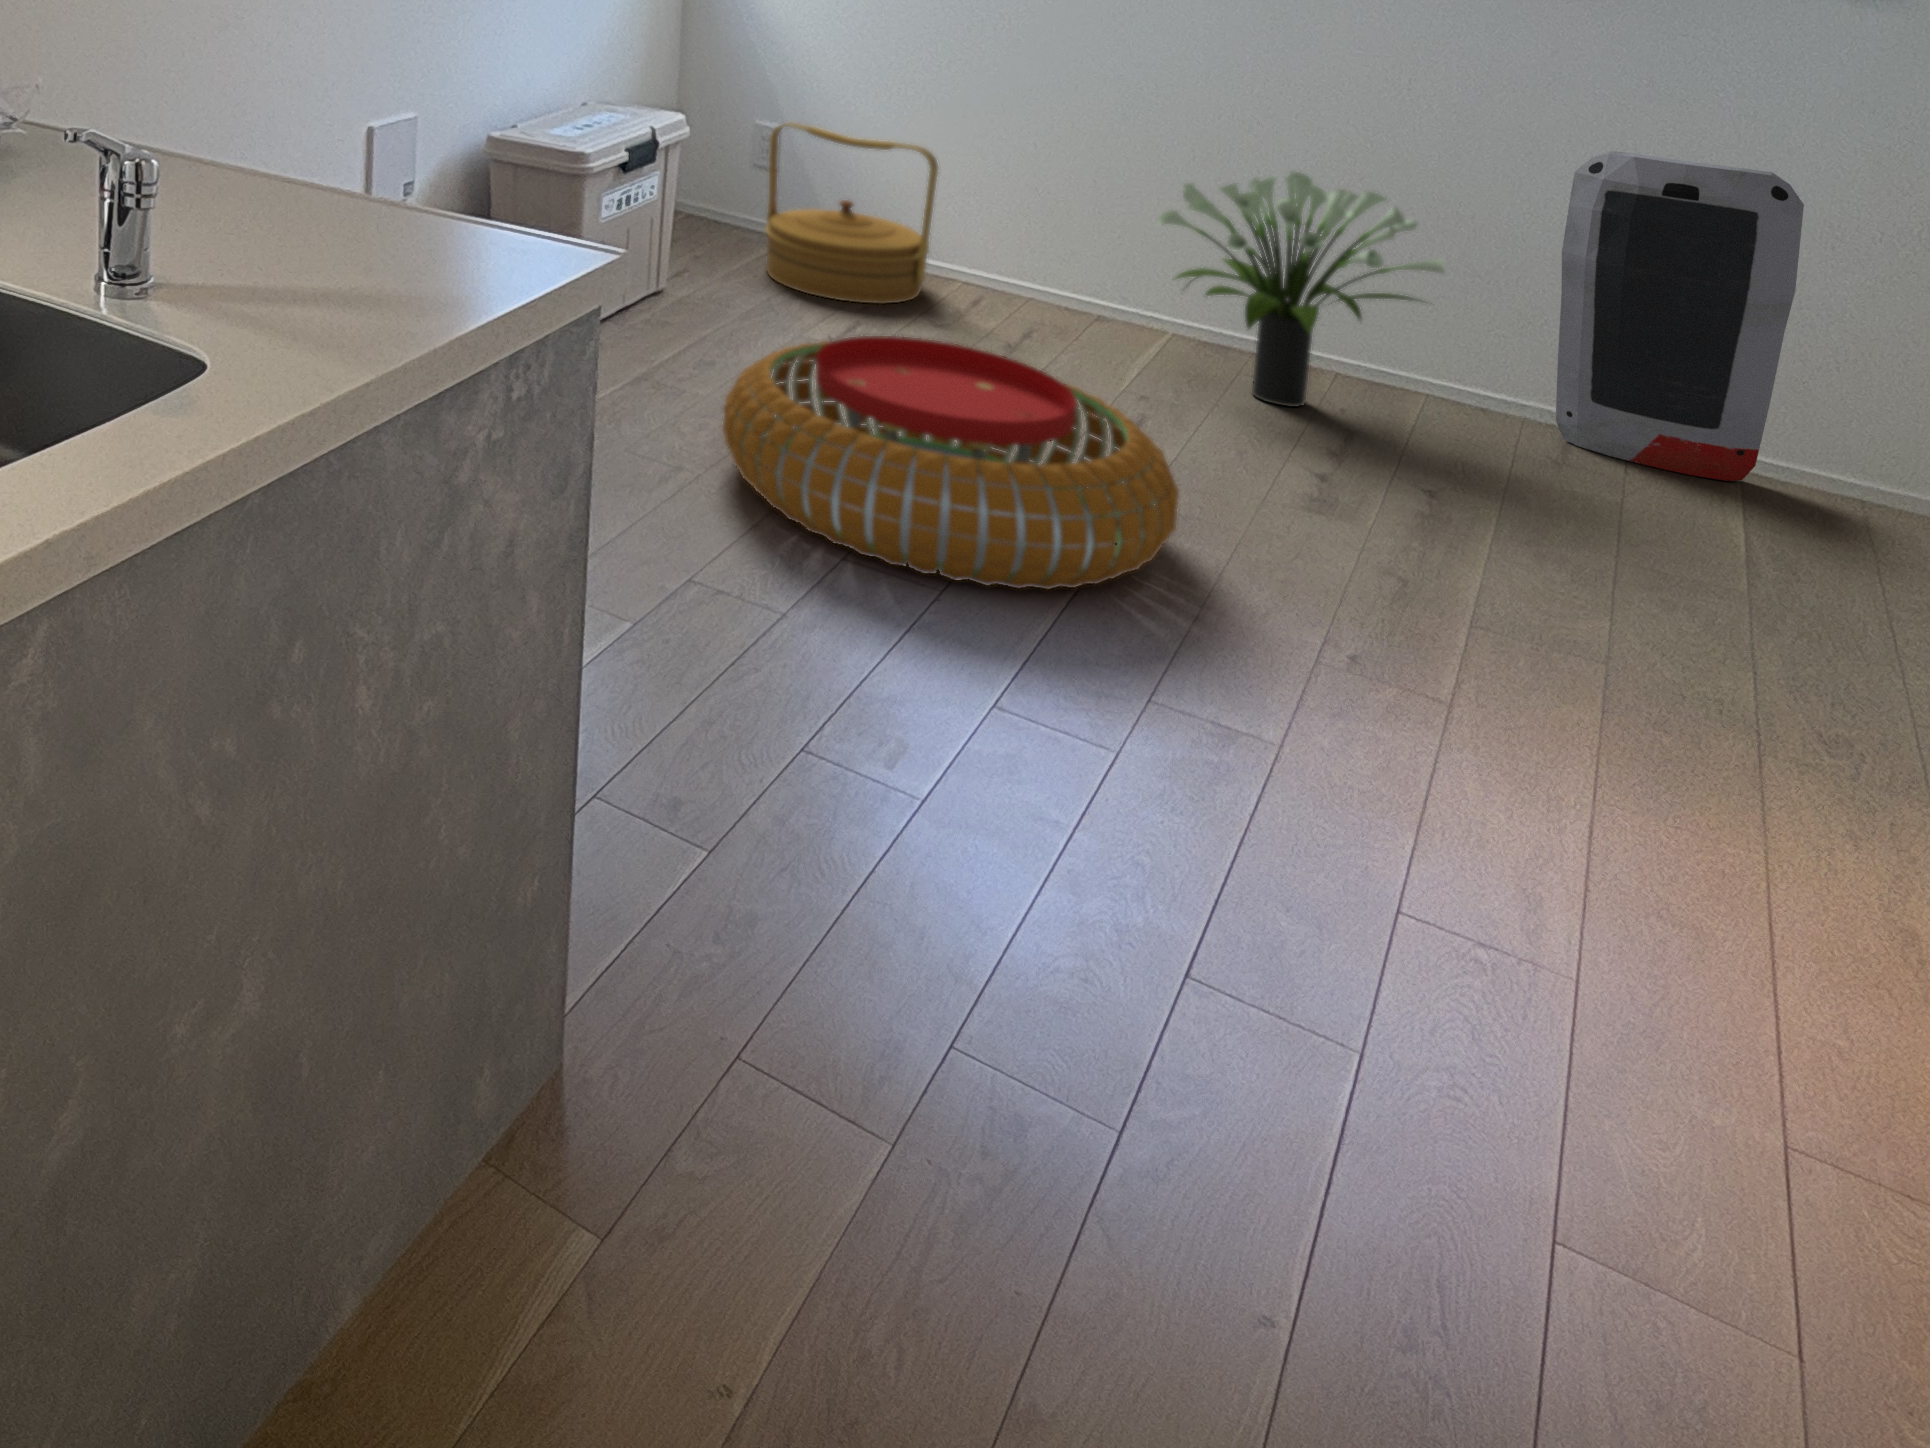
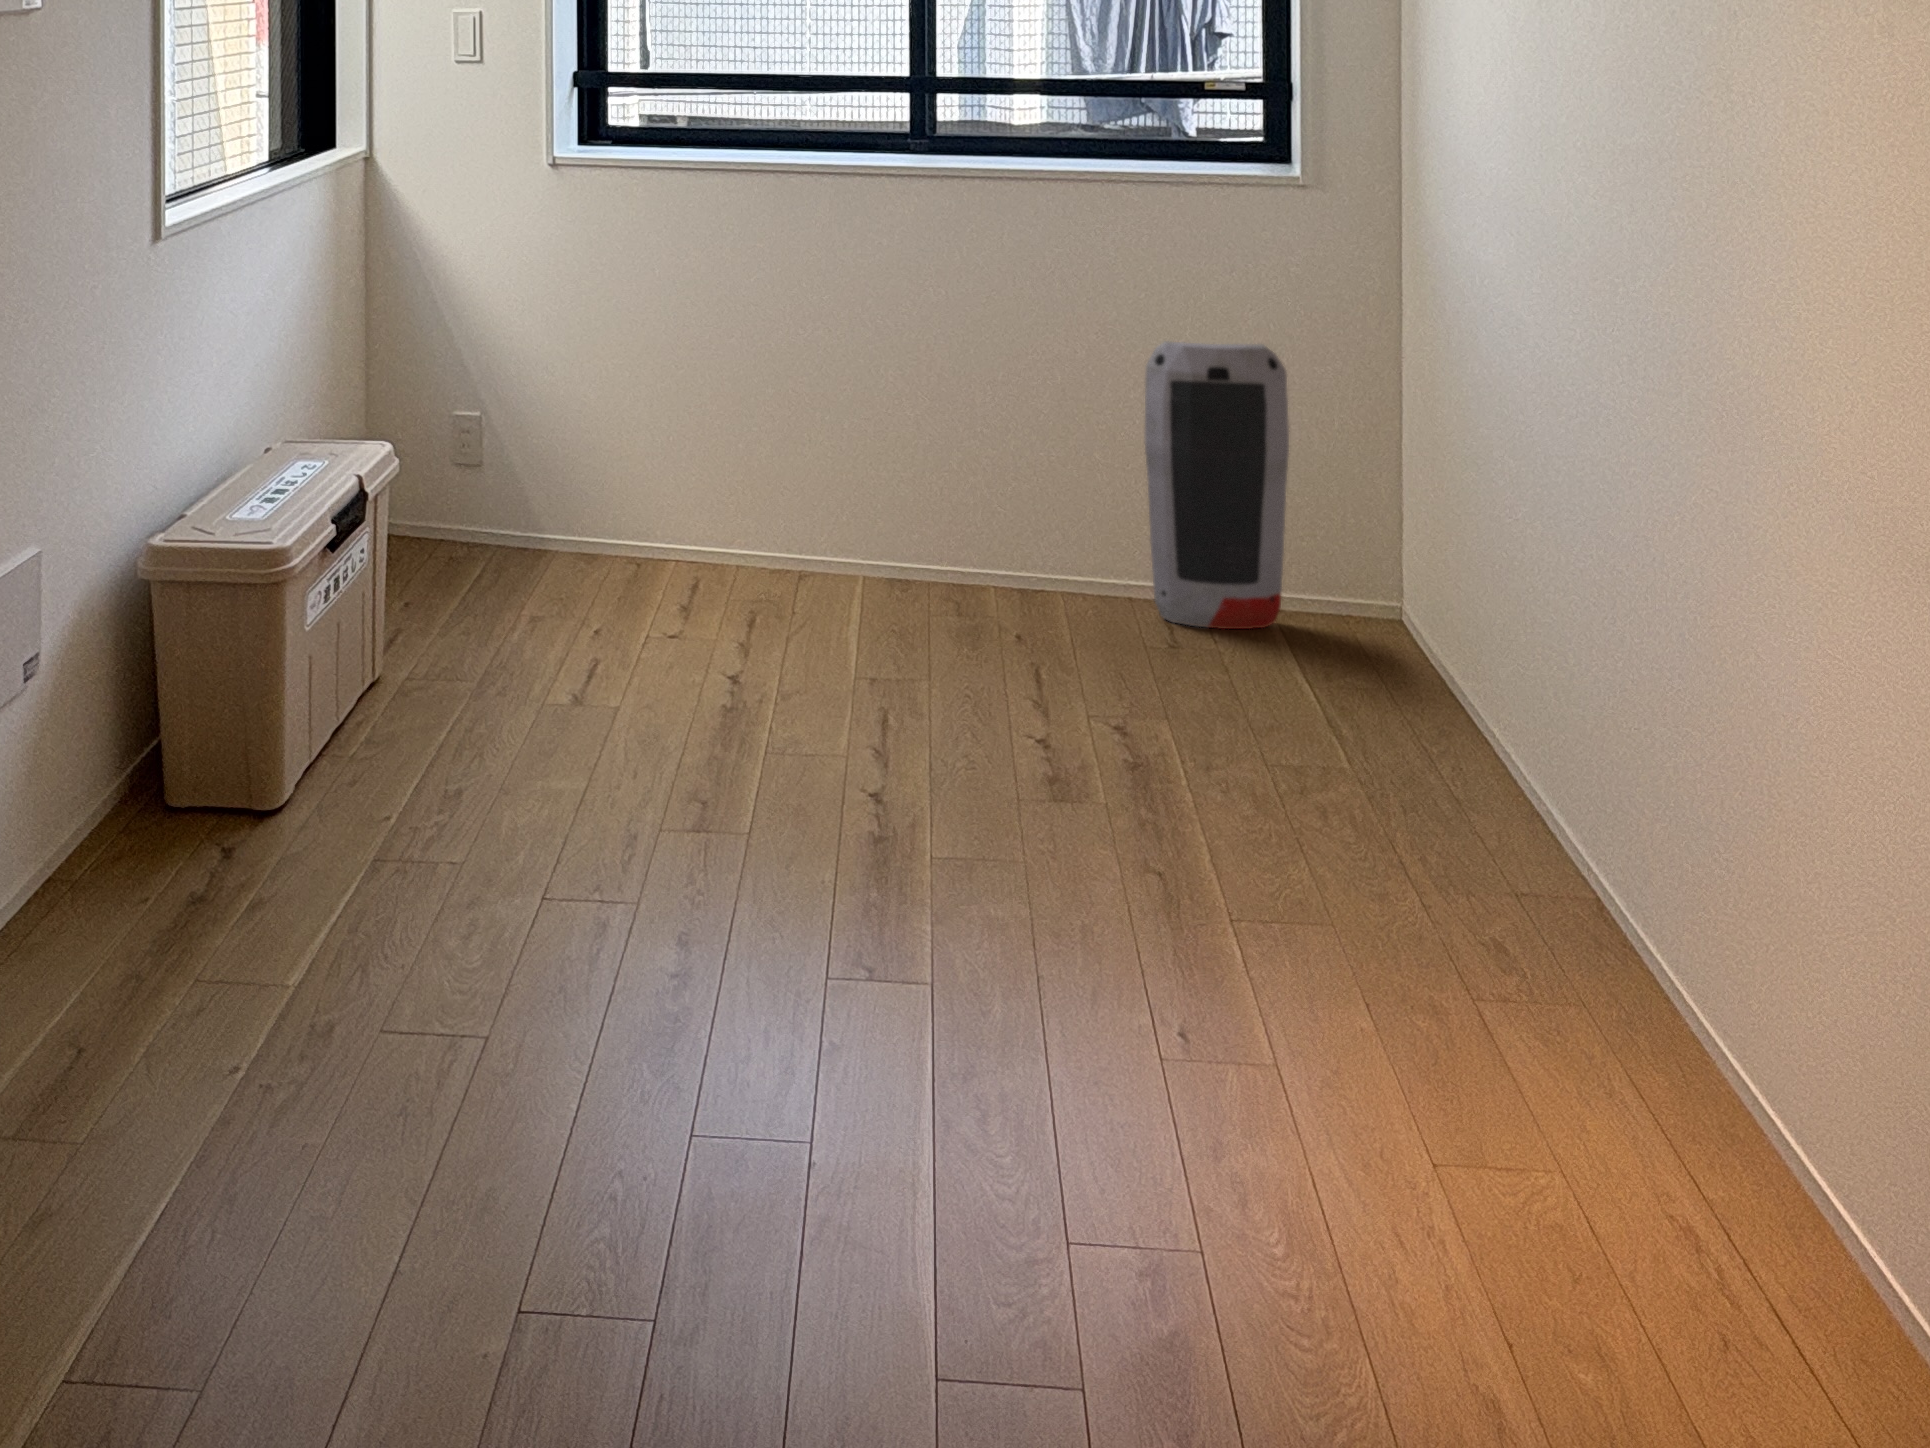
woven basket: present [765,122,938,304] -> none [476,421,651,635]
potted plant: present [1158,172,1445,407] -> none [862,402,1083,651]
pouf: present [722,336,1179,589] -> none [505,721,992,1101]

